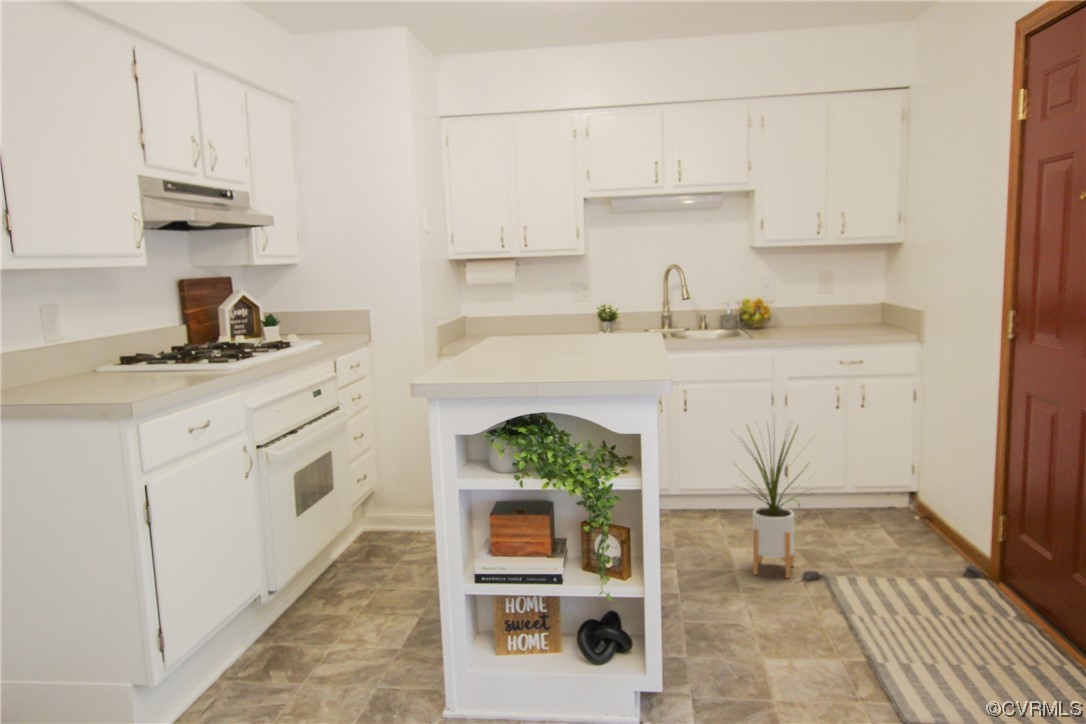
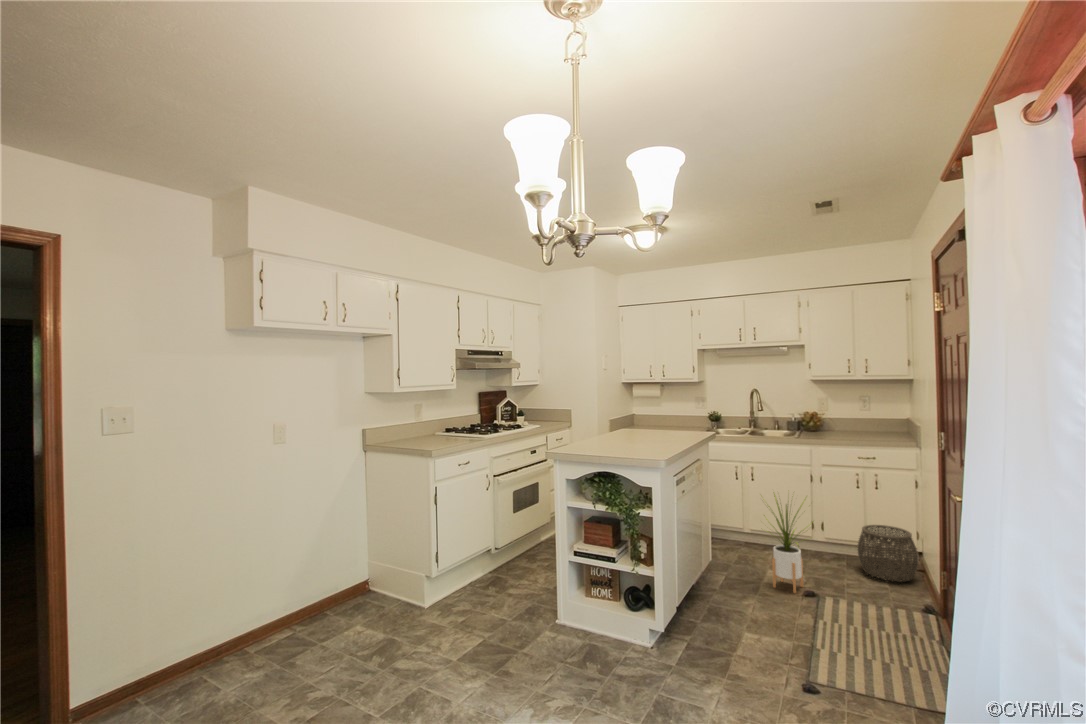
woven basket: none [843,458,926,537] -> present [858,525,919,582]

